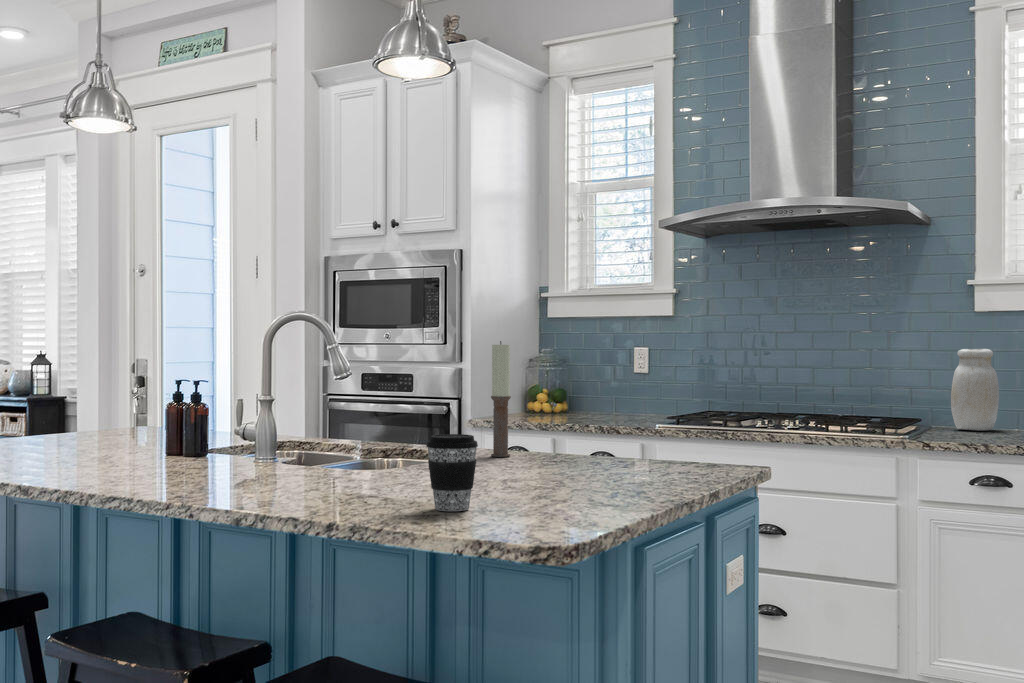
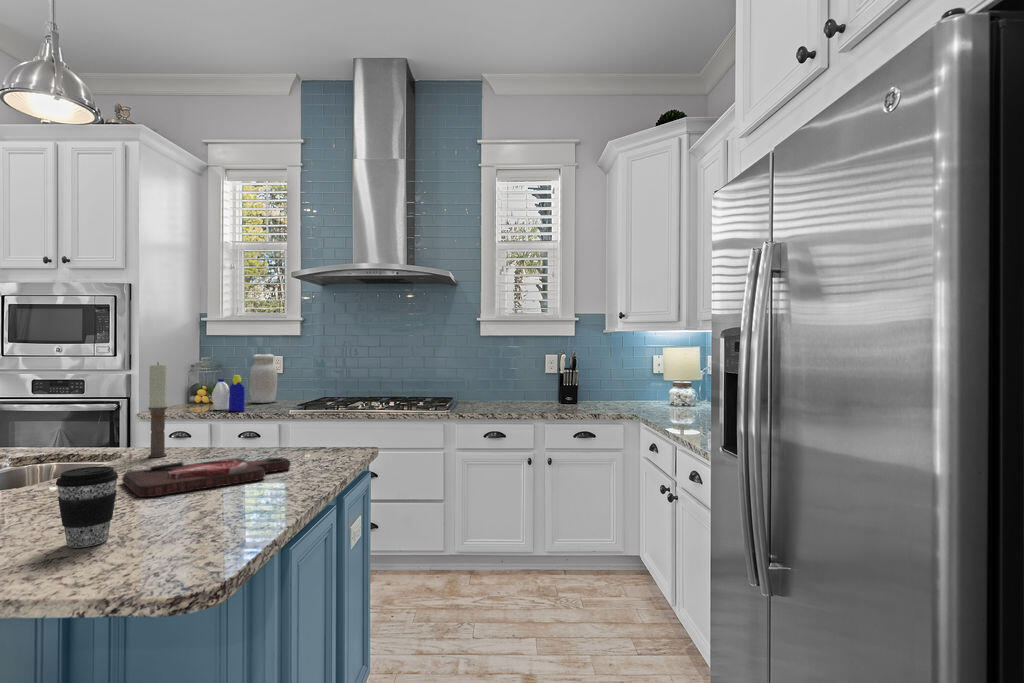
jar: present [951,349,999,431] -> present [249,354,277,403]
bottle: none [556,372,598,424] -> present [212,375,245,412]
cutting board: none [470,453,652,485] -> present [122,455,290,497]

